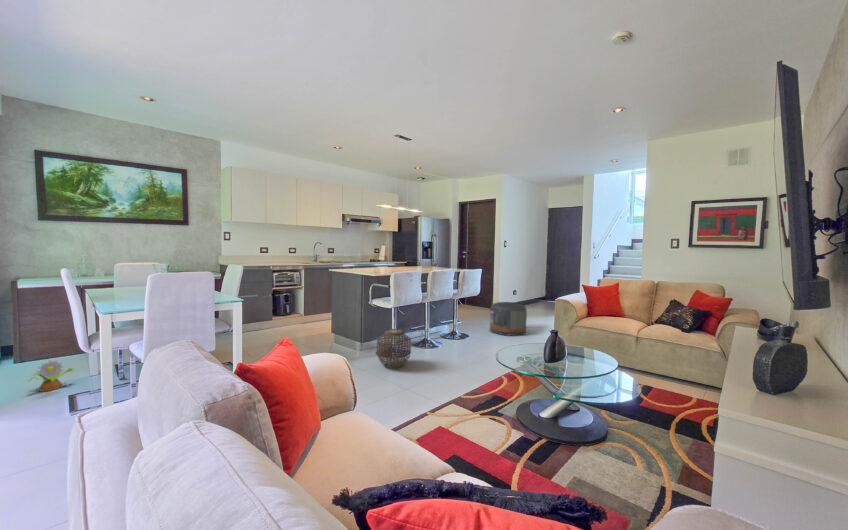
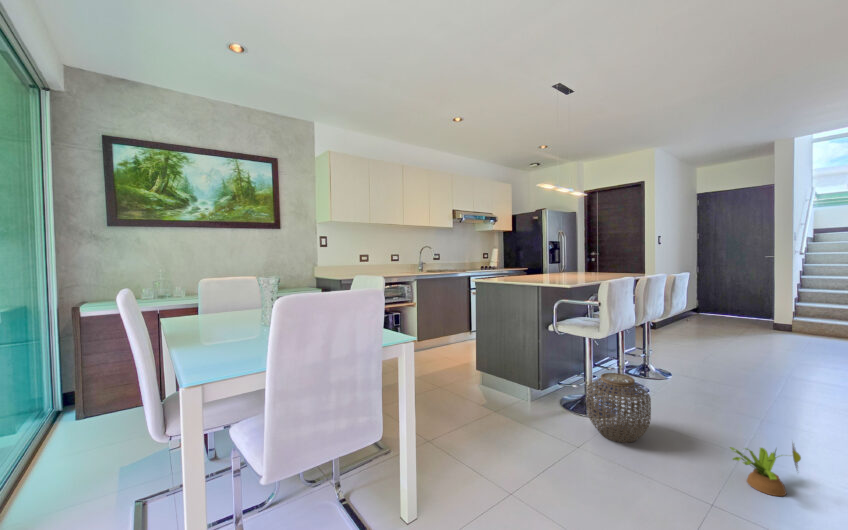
pouf: present [490,302,527,336] -> none [690,320,760,373]
decorative plant: present [34,360,73,392] -> present [730,444,801,496]

